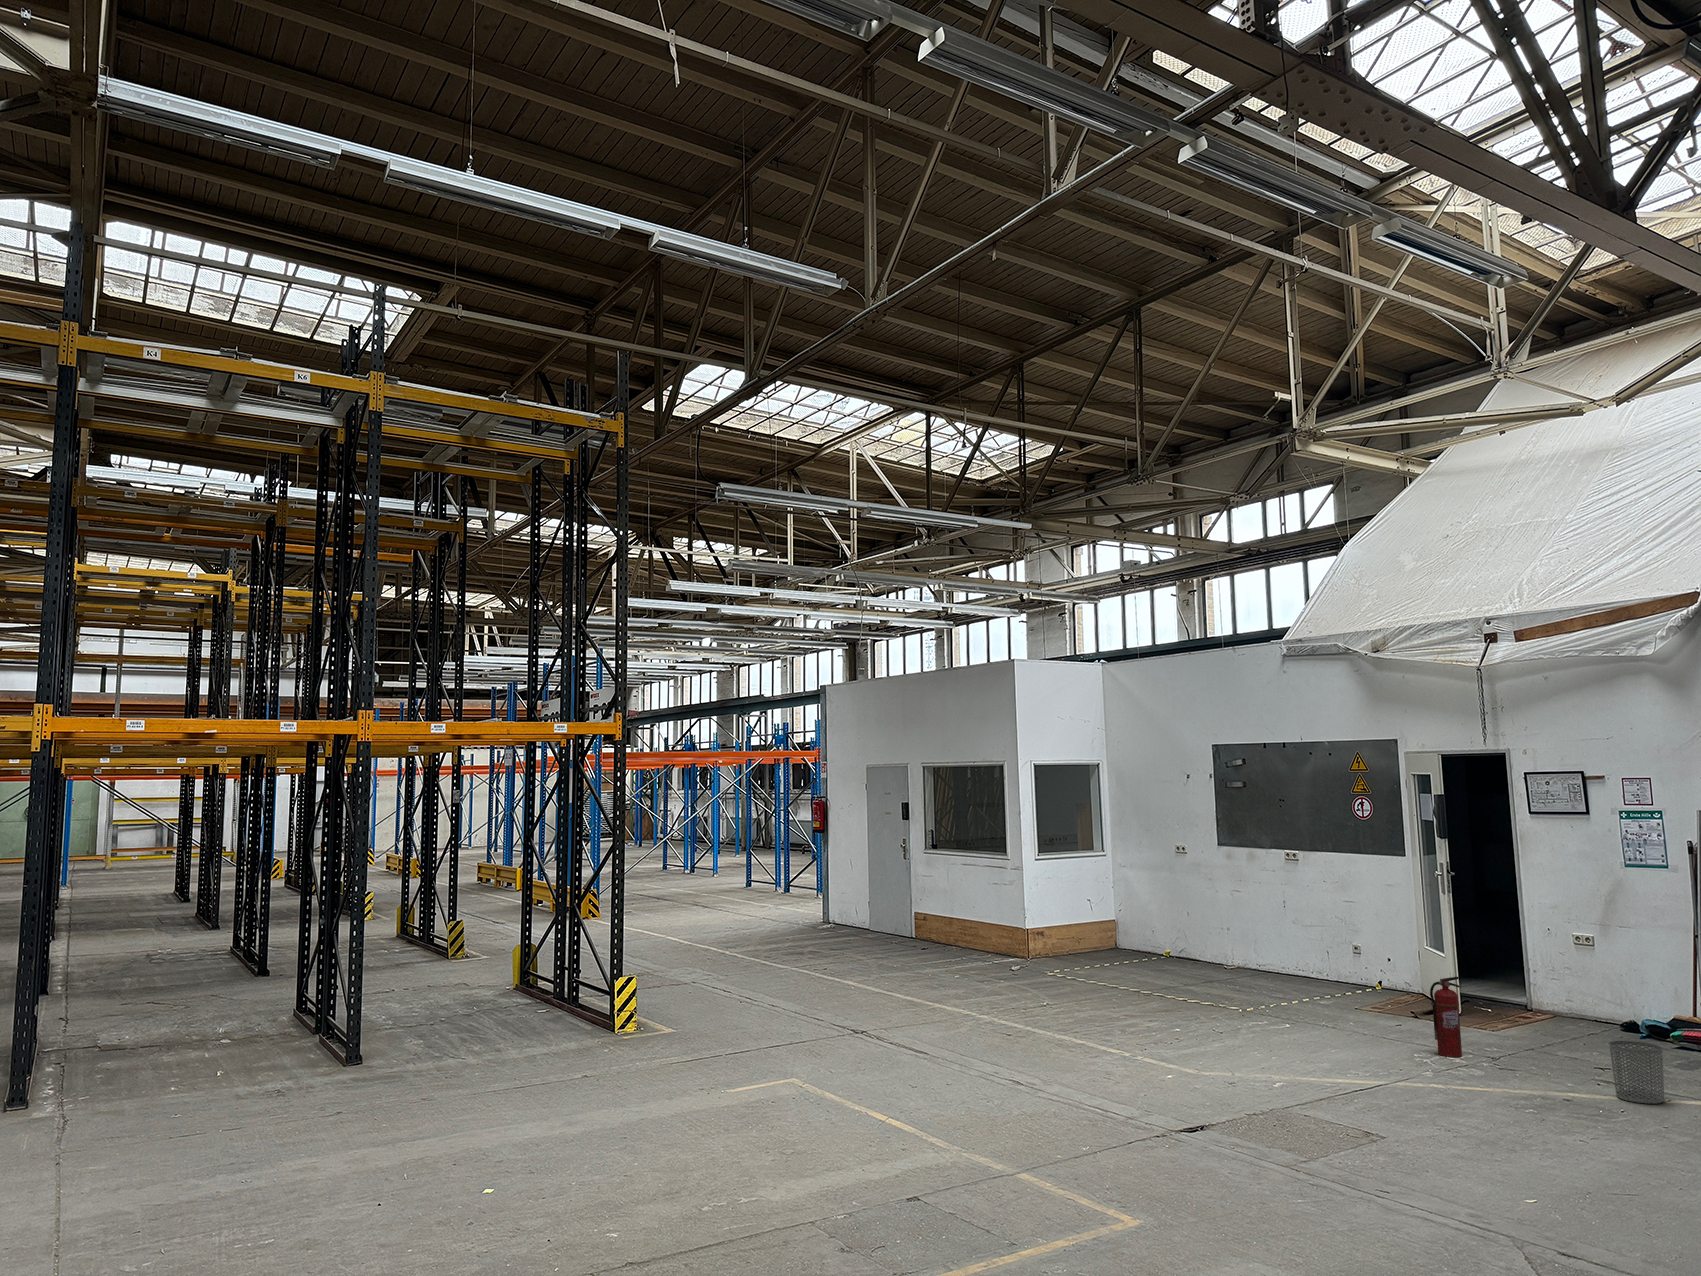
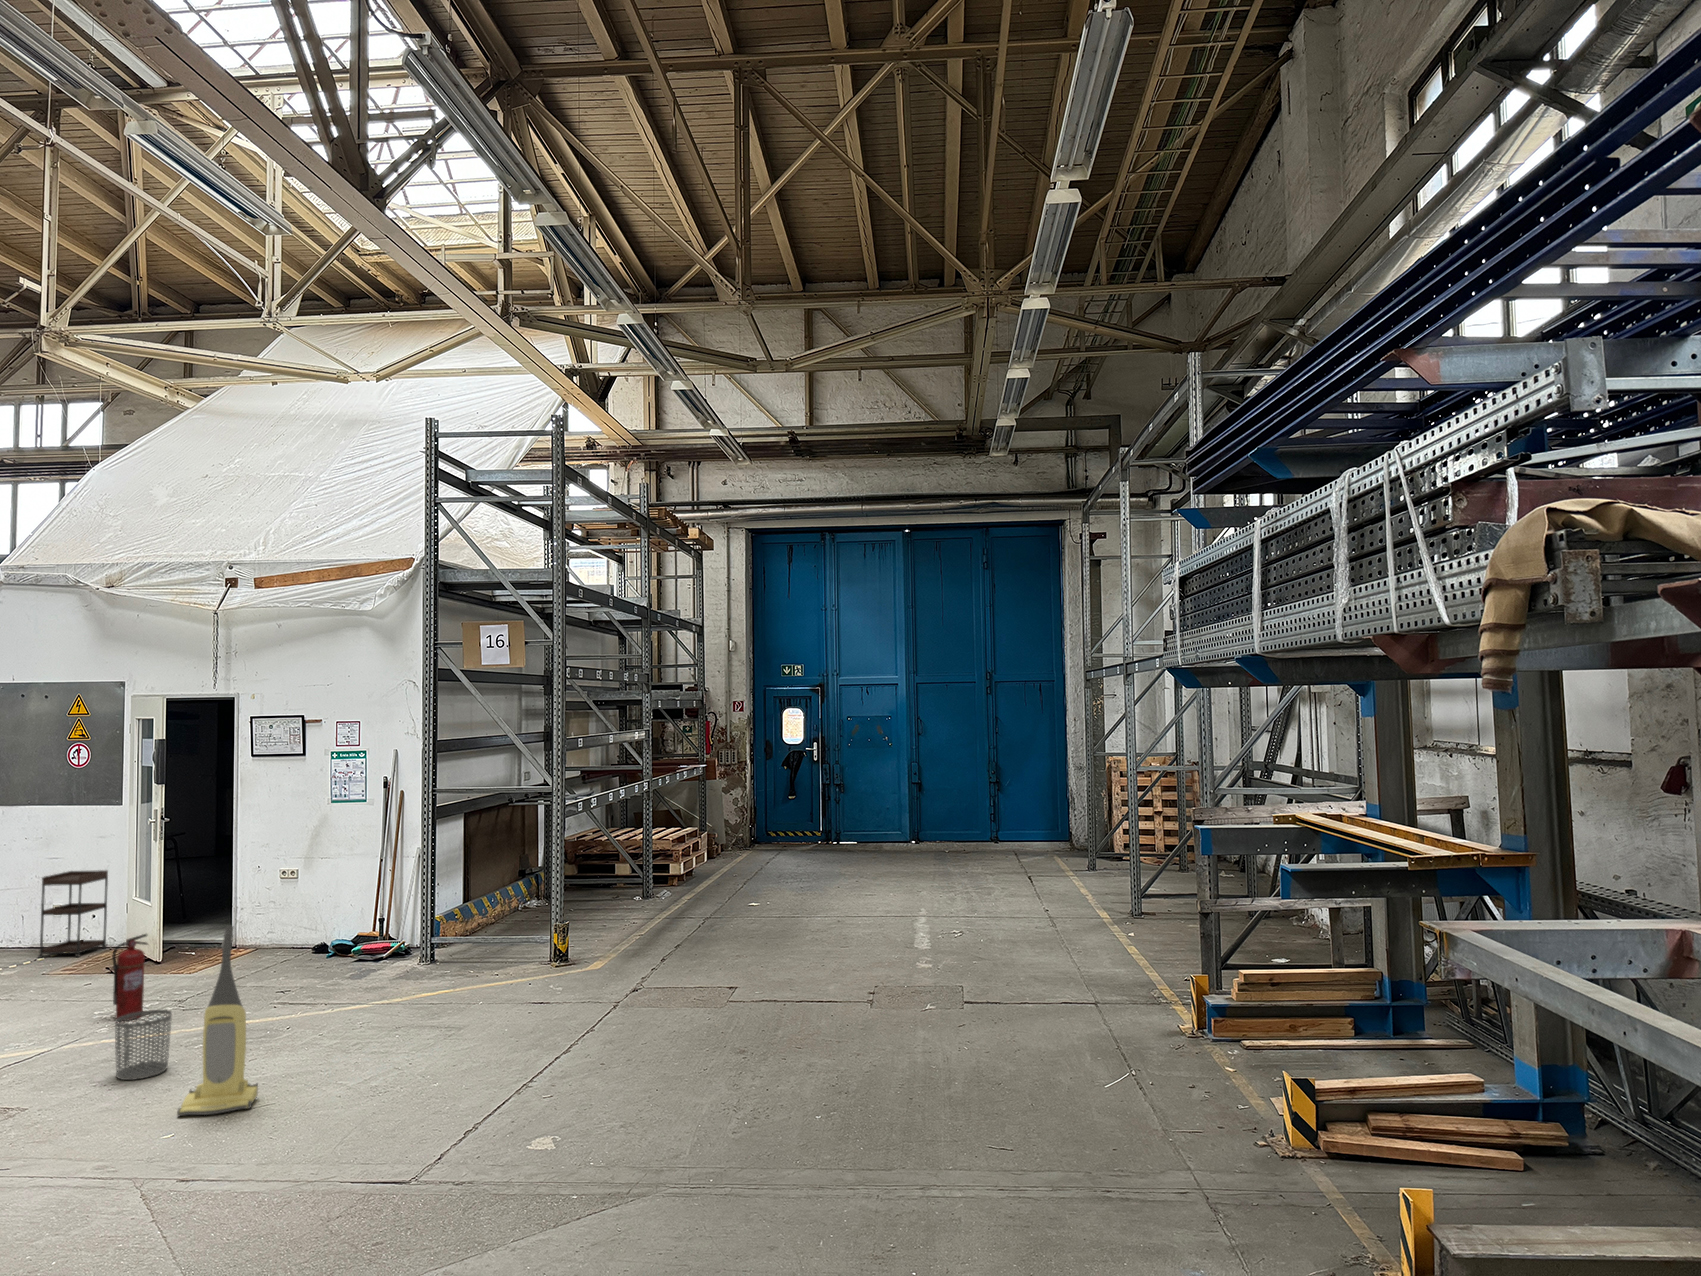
shelving unit: none [1347,916,1405,997] -> present [38,870,108,958]
vacuum cleaner: none [1529,969,1607,1159] -> present [177,926,258,1116]
waste bin: present [1609,1041,1664,1104] -> present [115,1010,172,1080]

